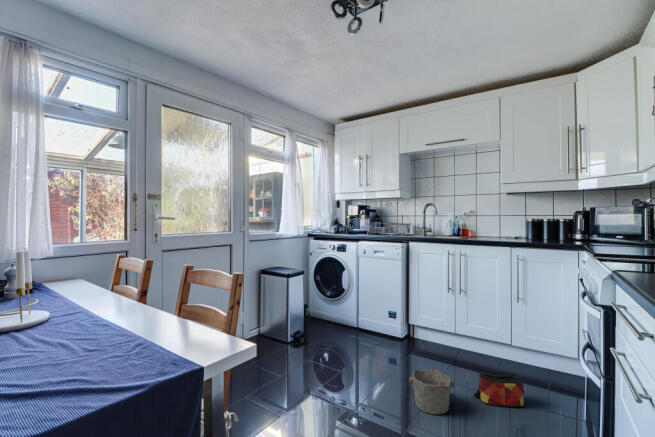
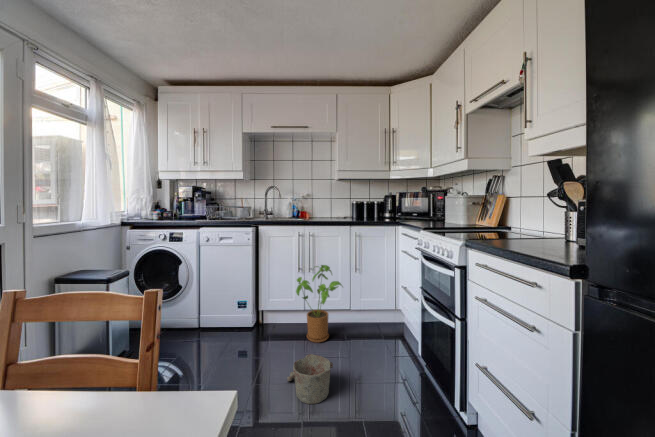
house plant: none [438,287,492,370] -> present [296,265,341,342]
bag: present [474,371,524,408] -> none [341,336,377,371]

